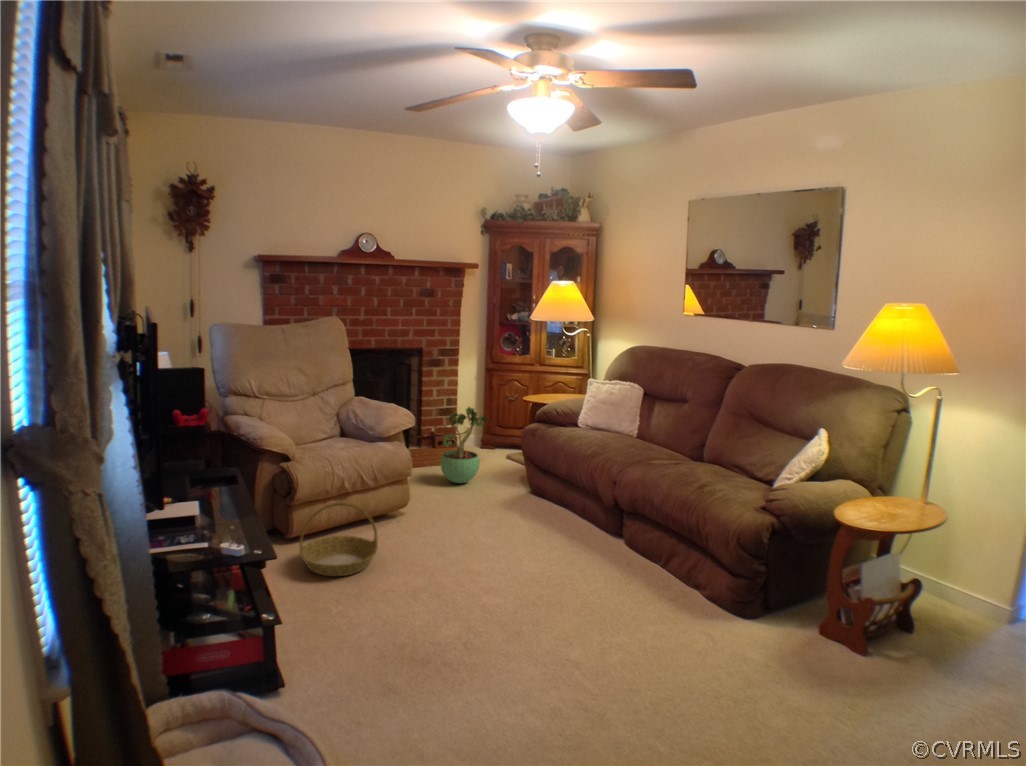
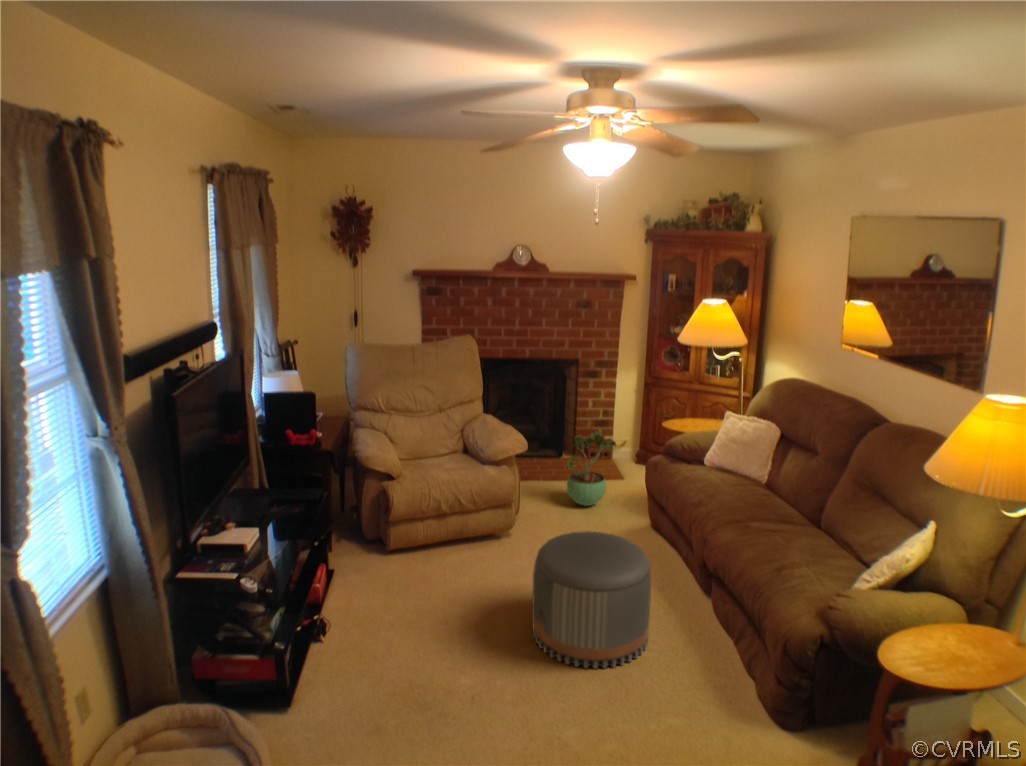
pouf: none [478,480,592,600] -> present [532,531,651,669]
basket: present [299,502,378,576] -> none [381,530,453,600]

